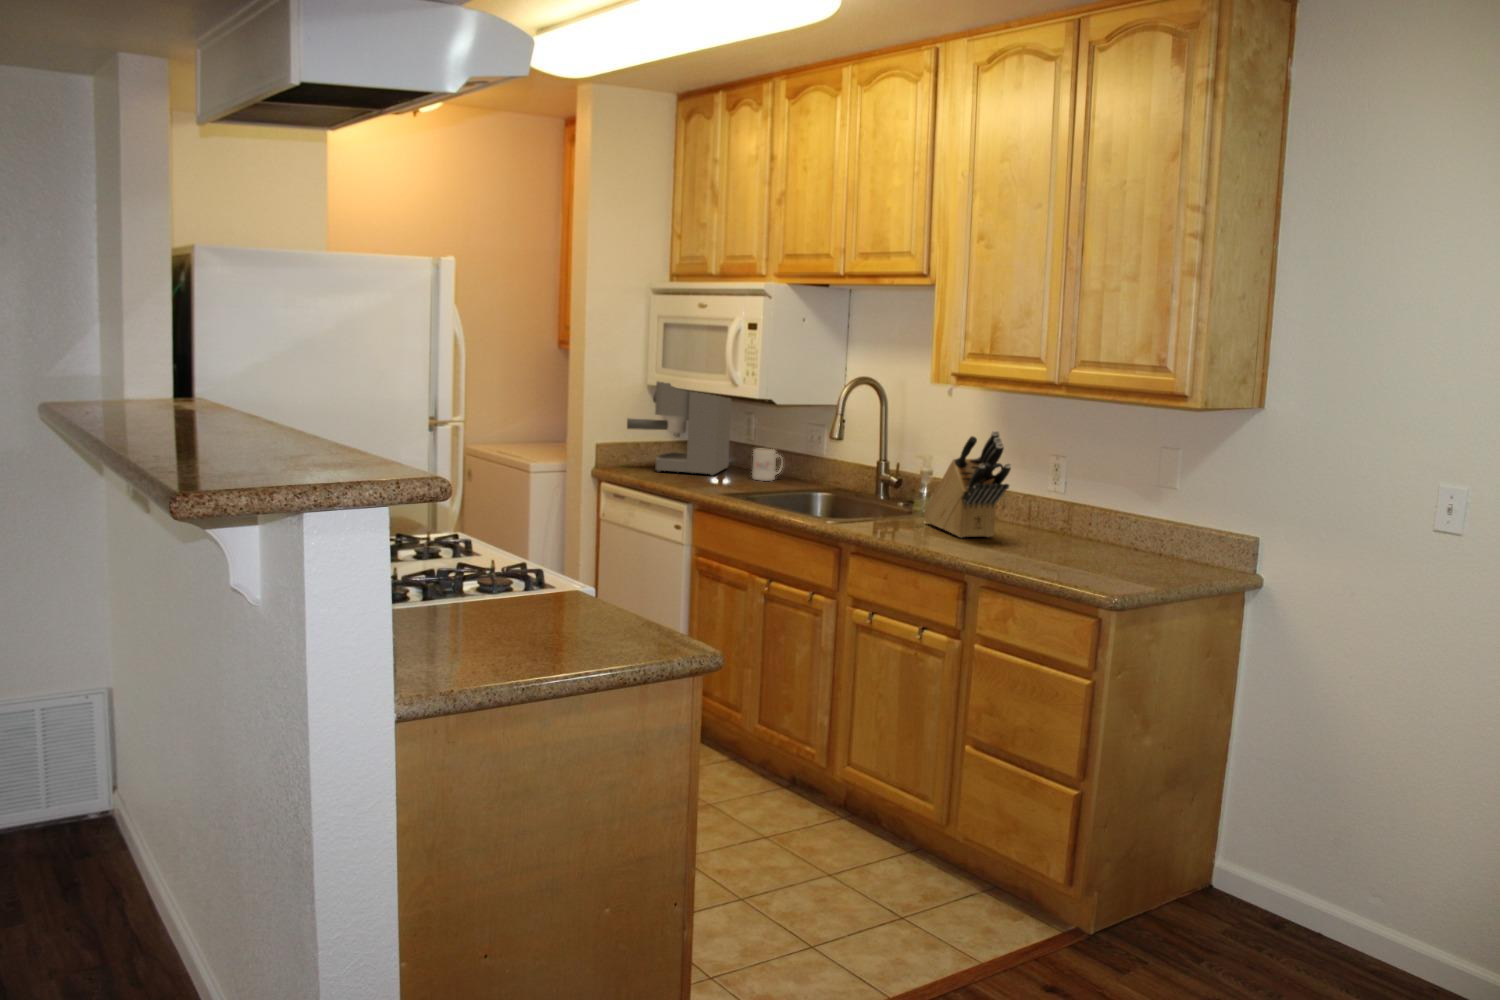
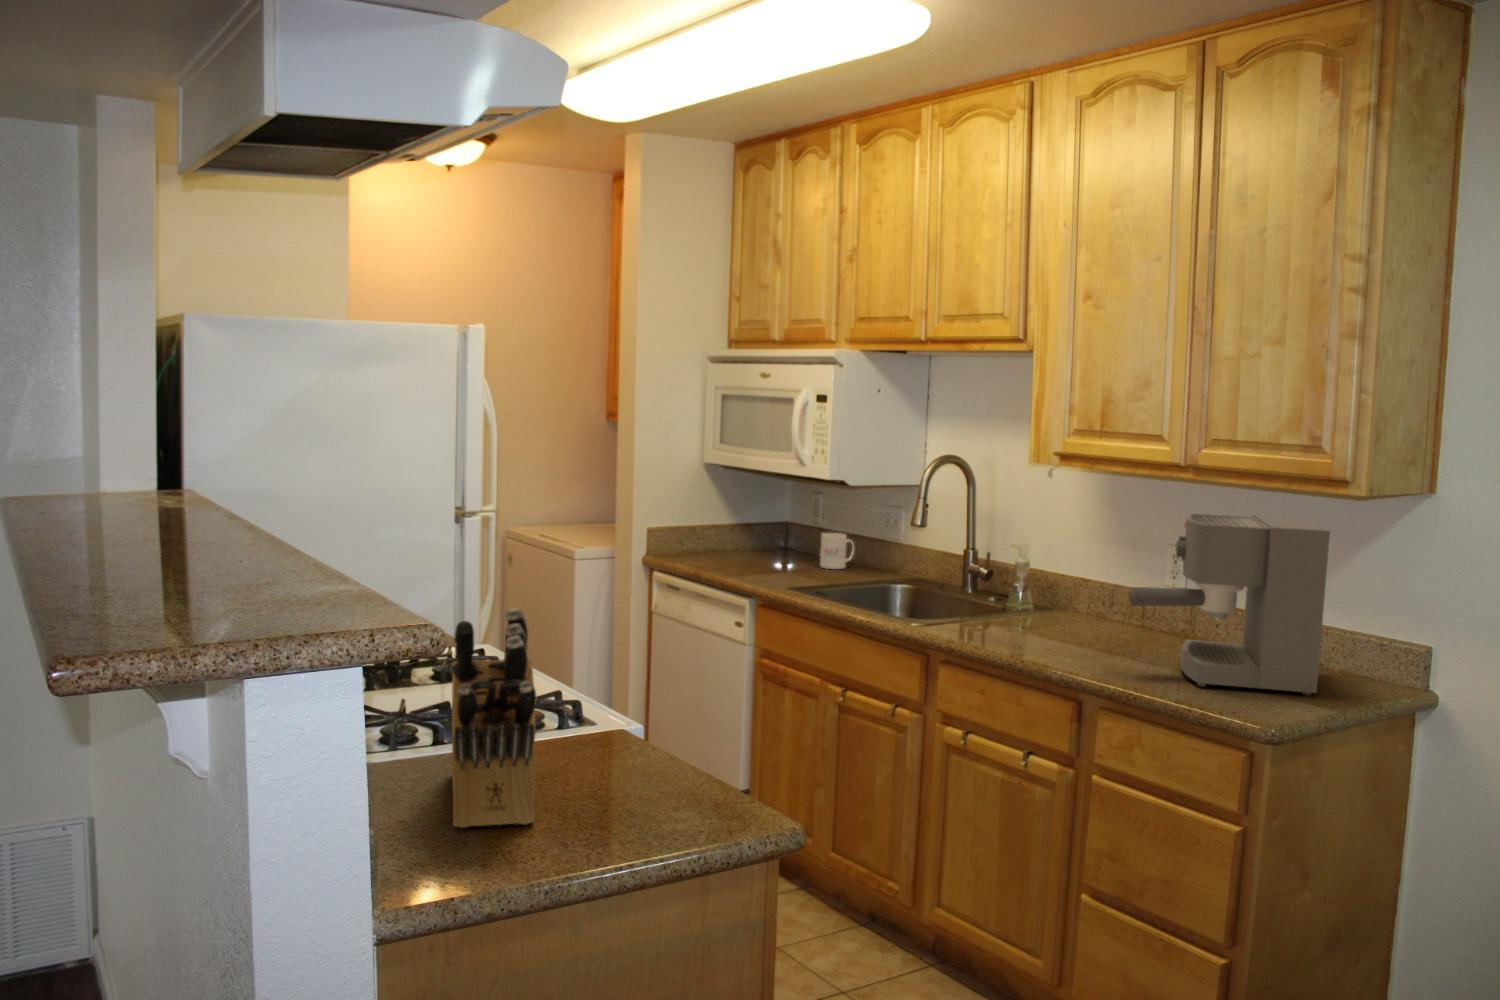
coffee maker: present [627,381,732,476] -> present [1129,513,1330,696]
knife block: present [924,431,1011,538] -> present [452,608,536,828]

